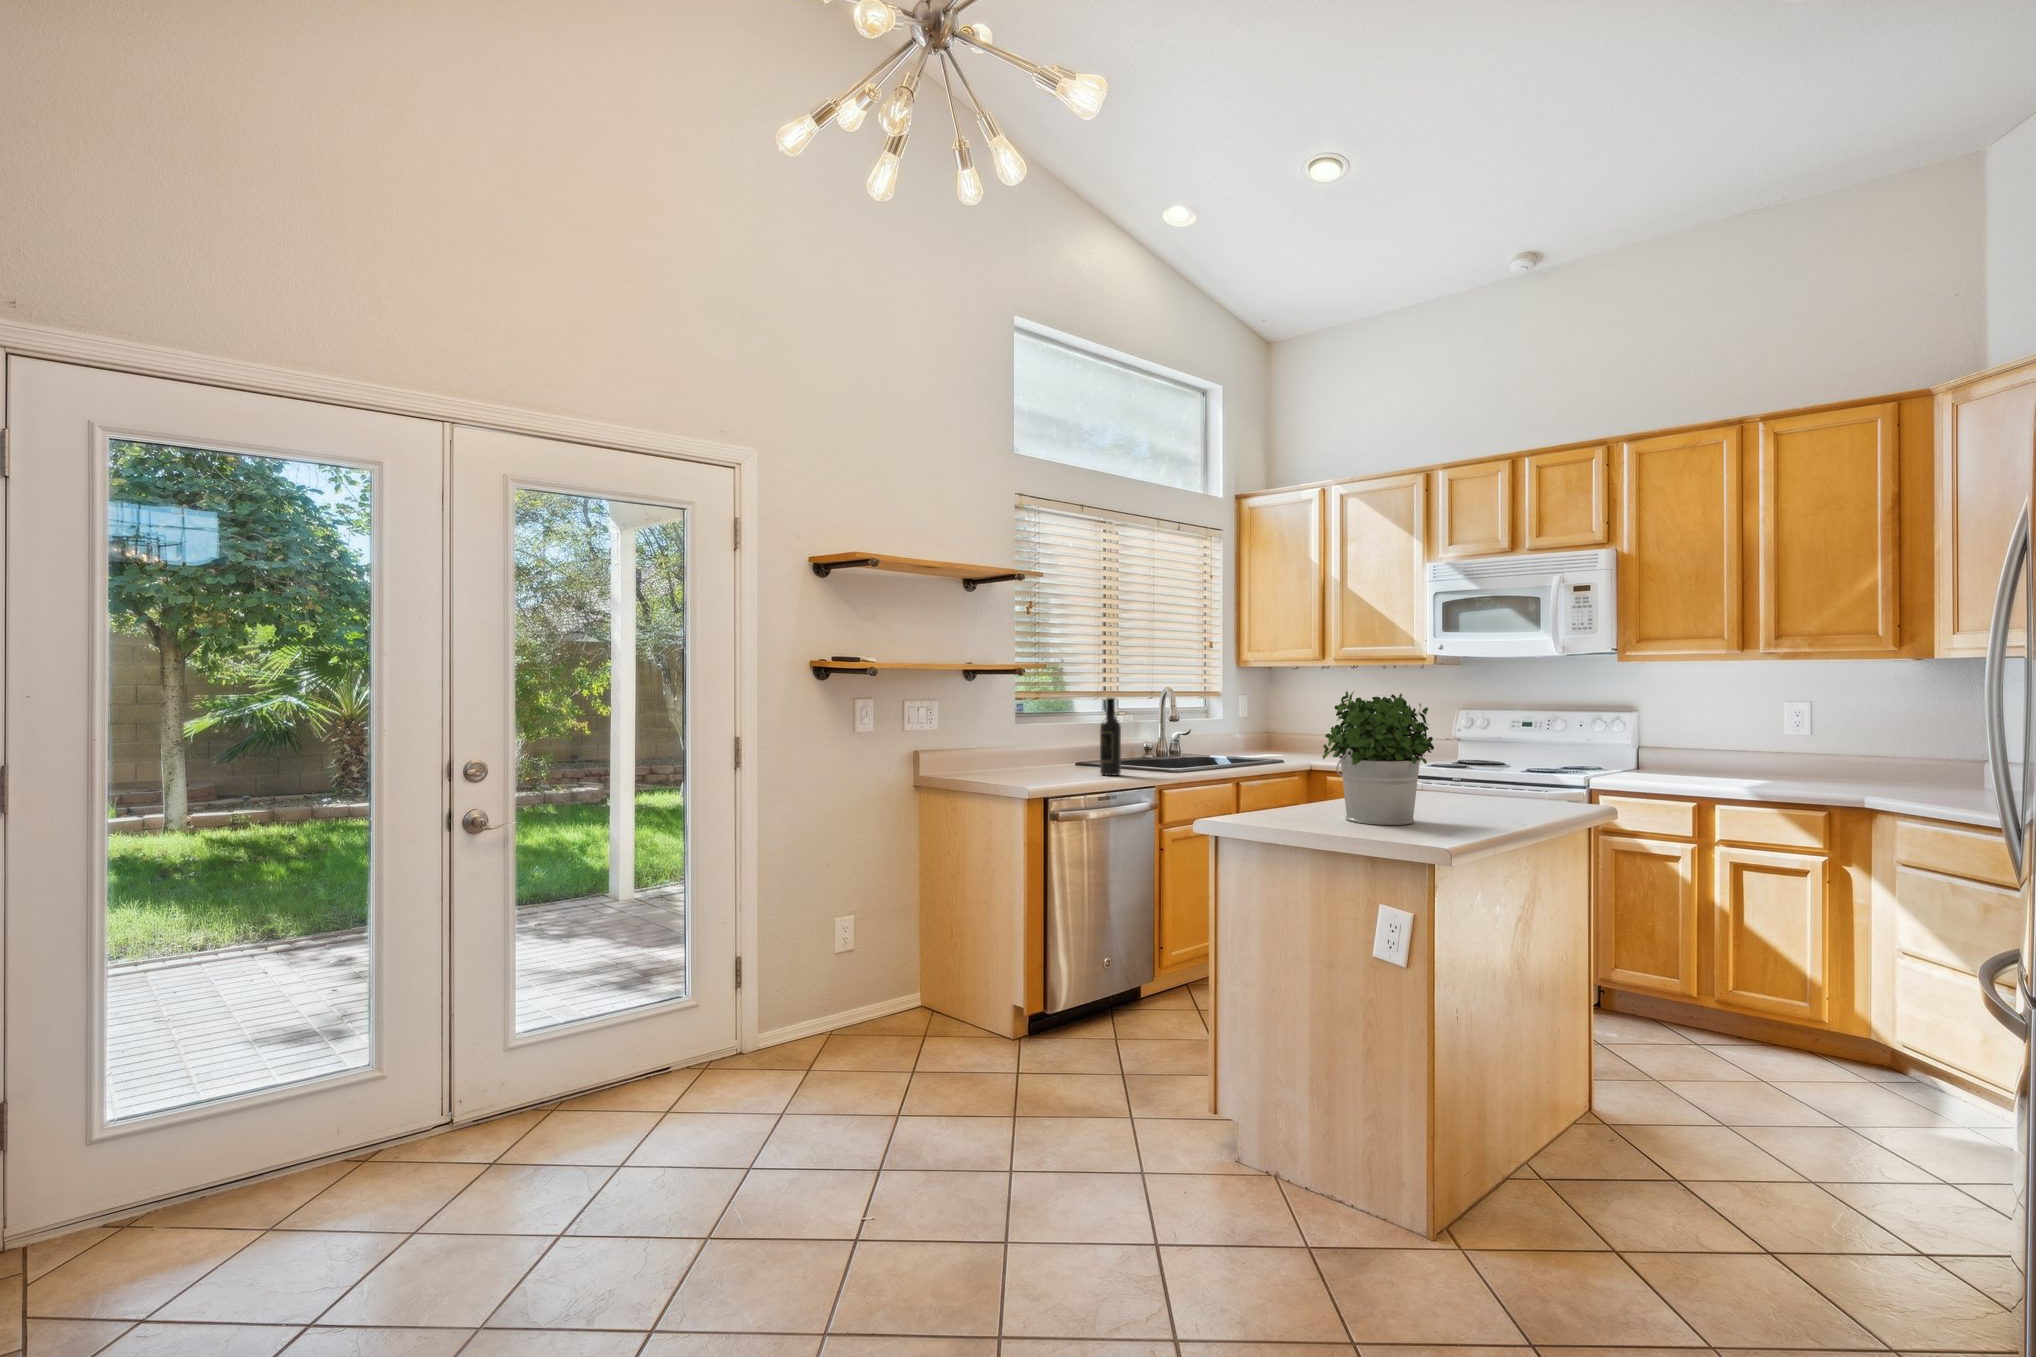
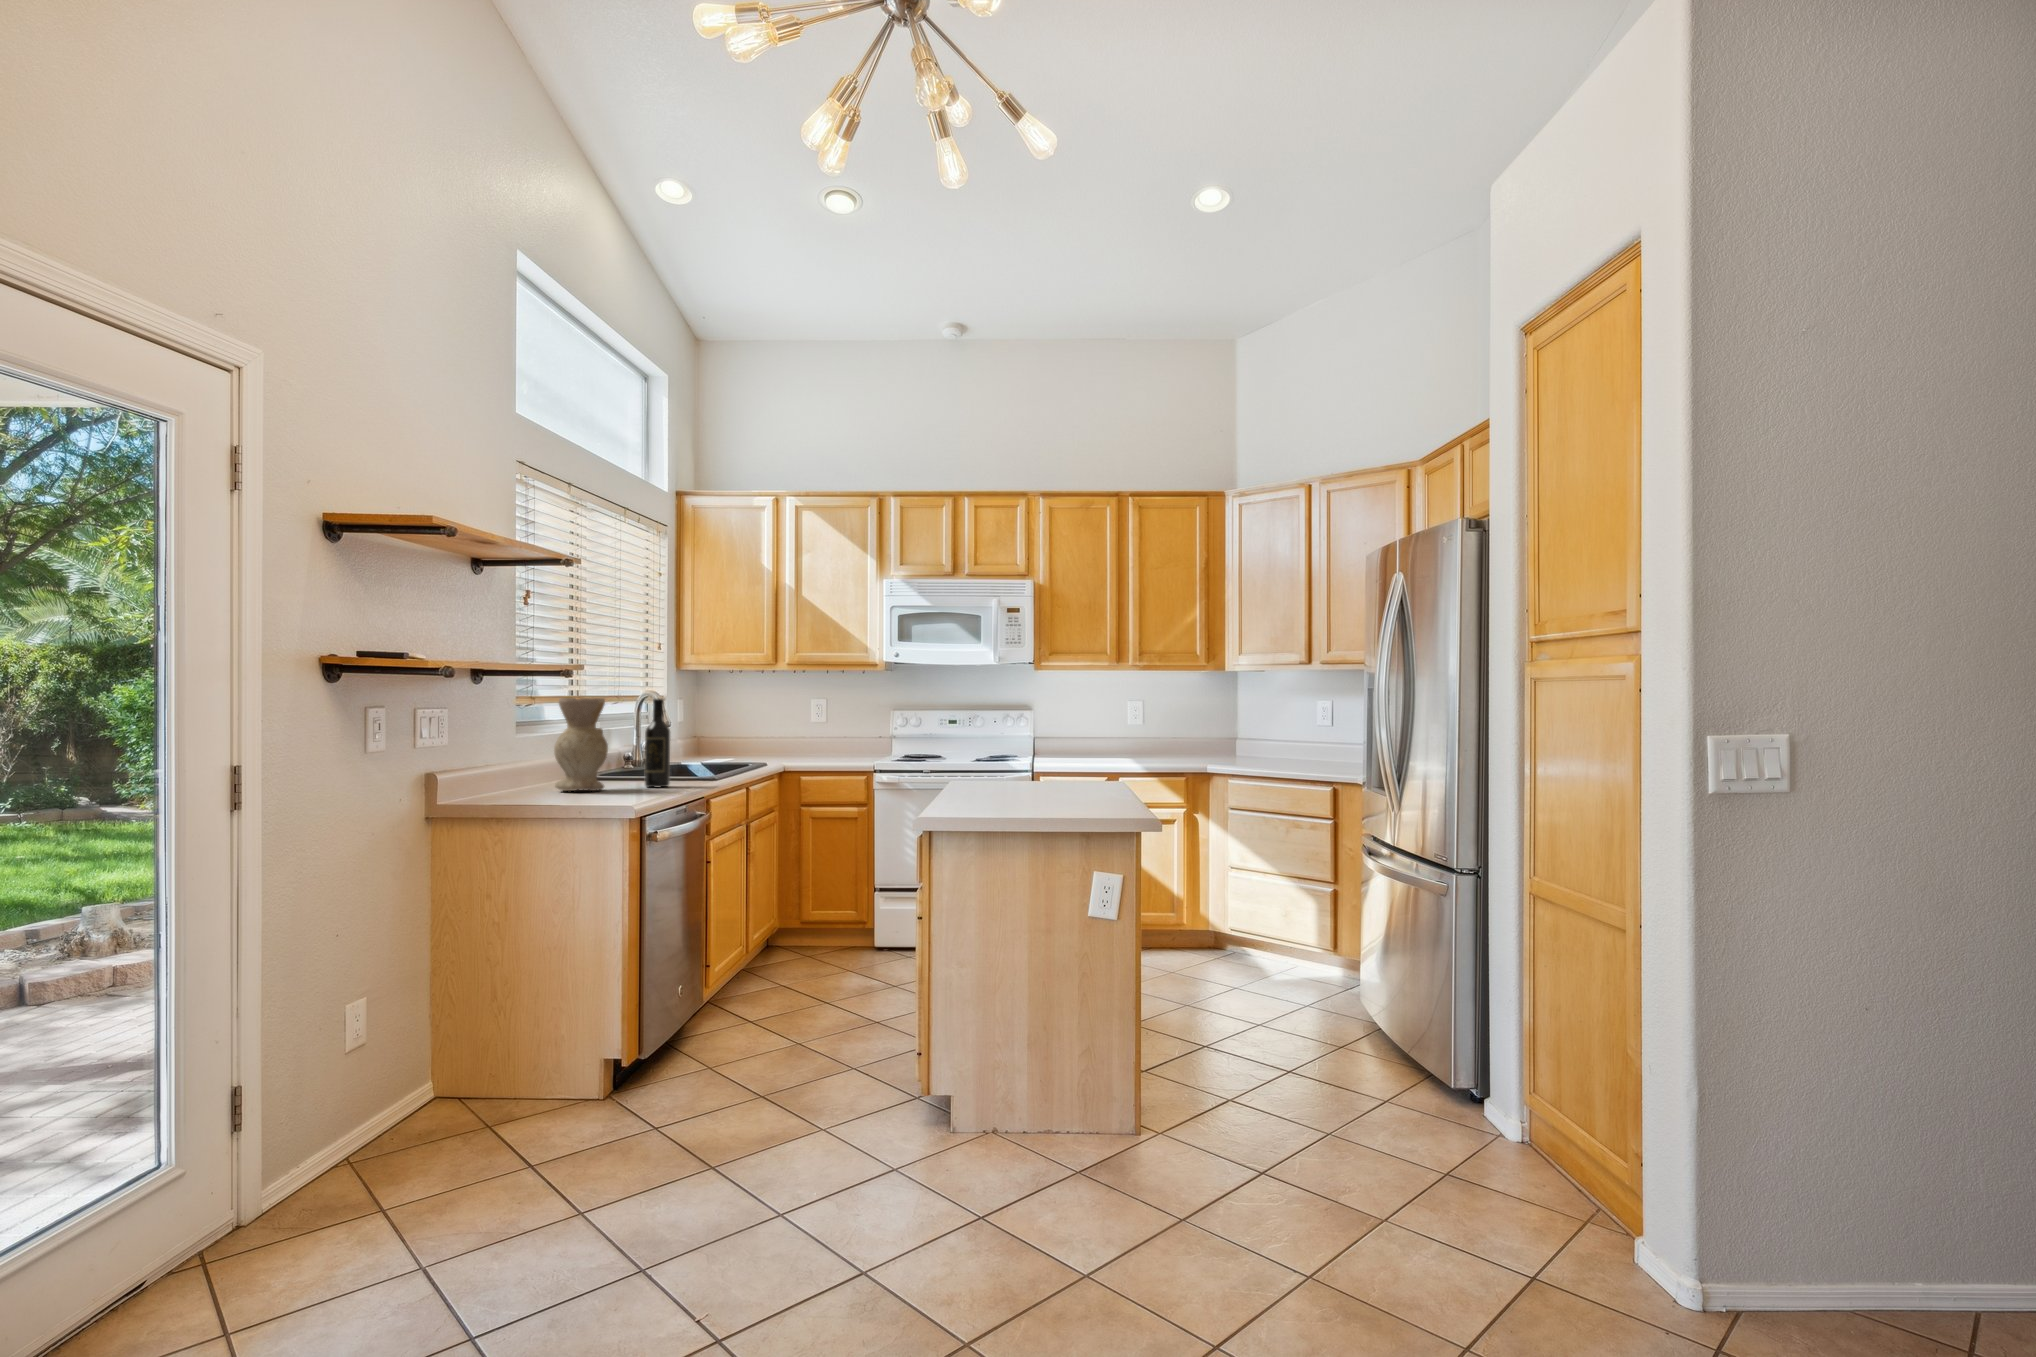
potted plant: present [1323,691,1434,825] -> none [990,687,1086,806]
vase: none [1024,697,1069,775] -> present [554,698,608,791]

